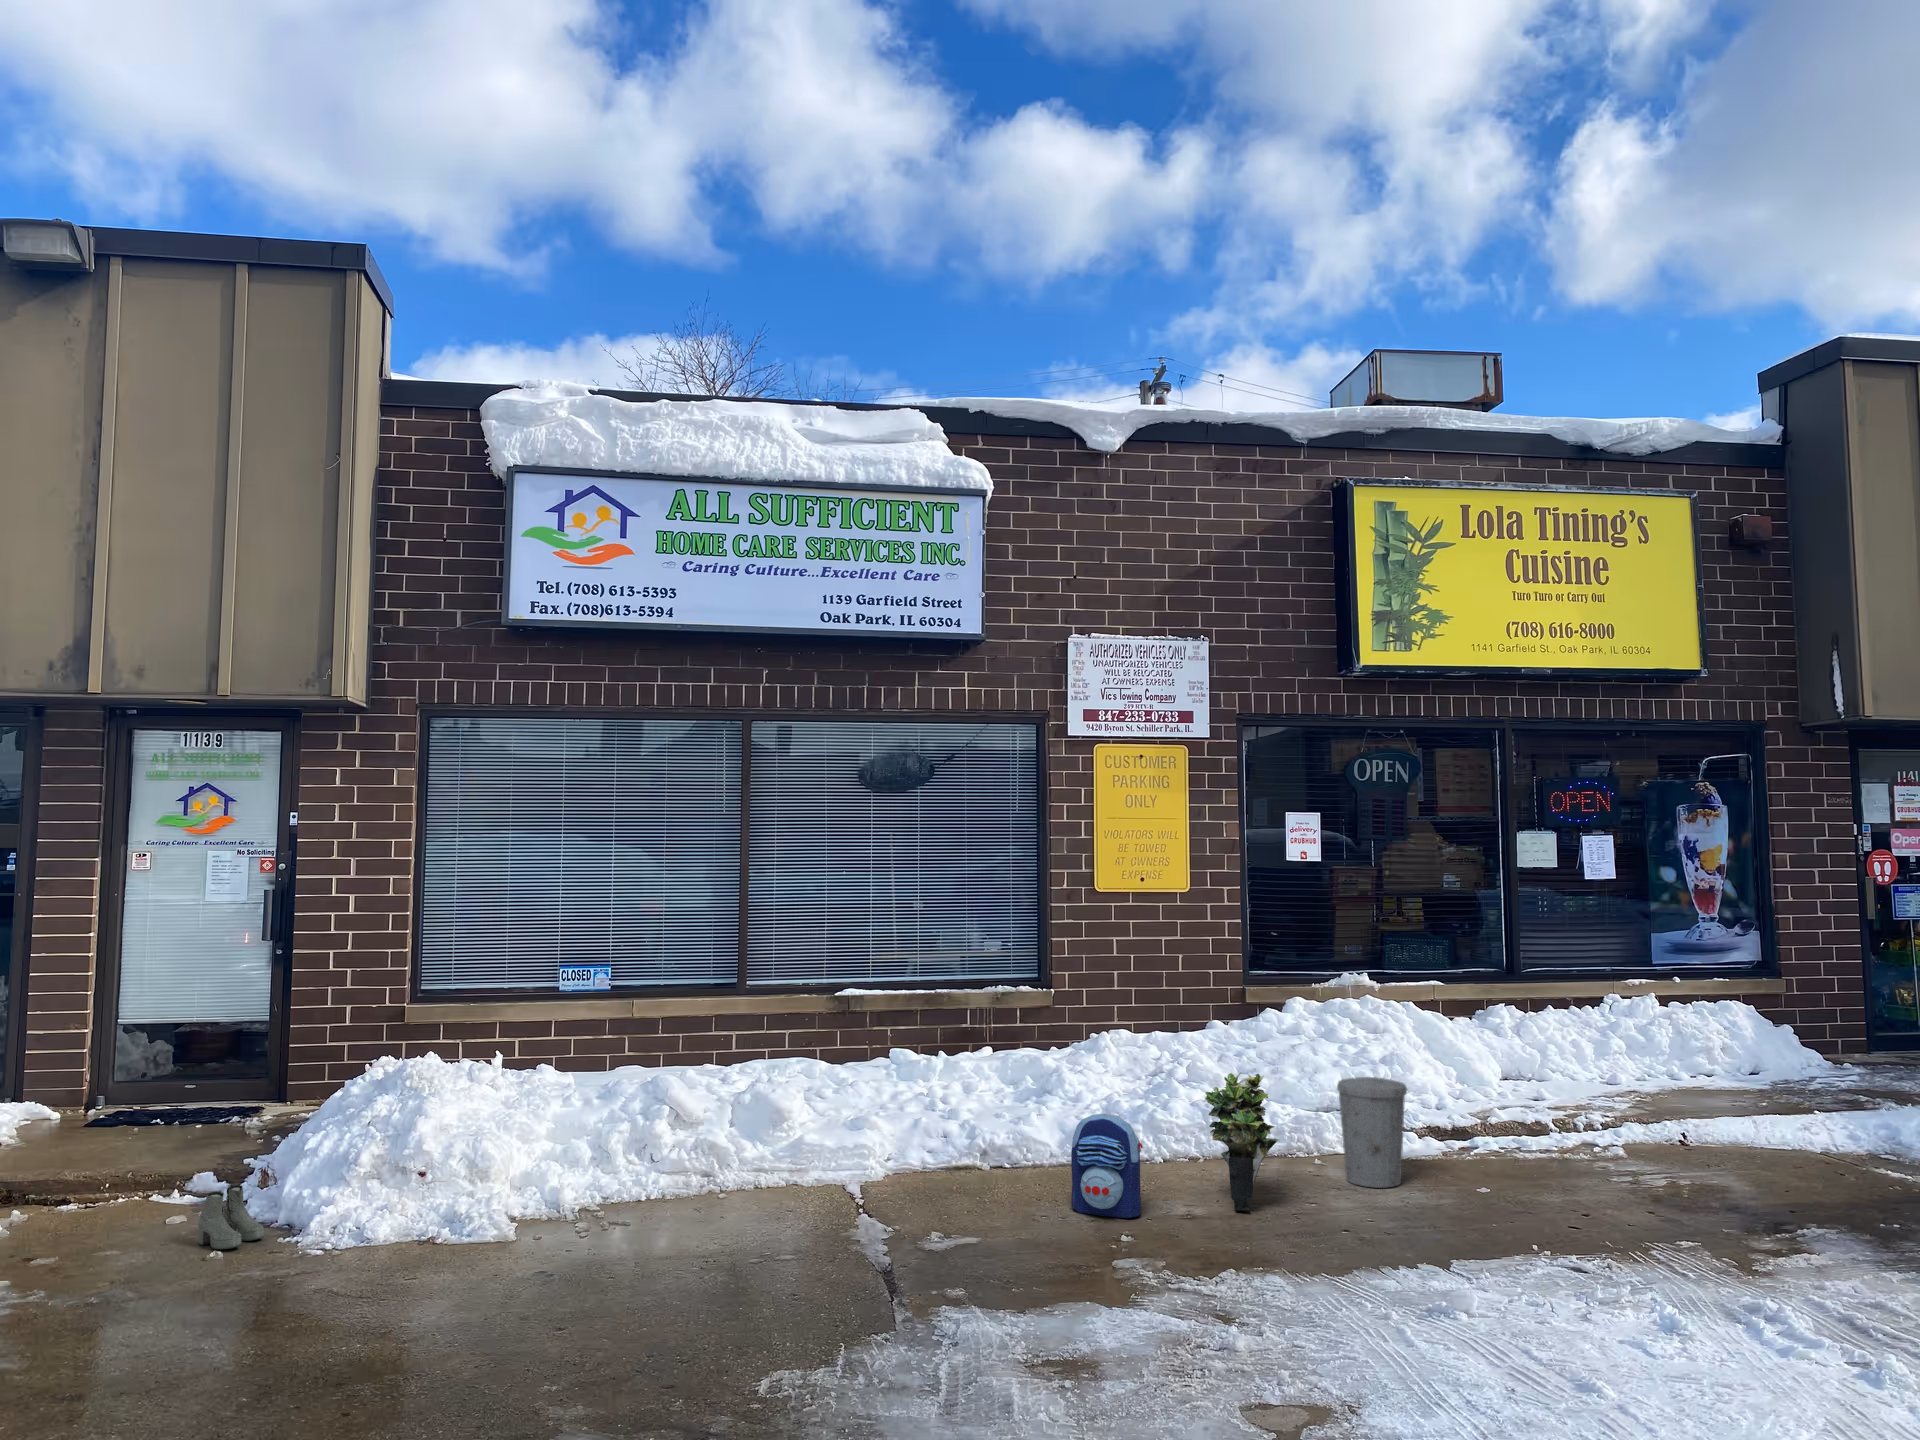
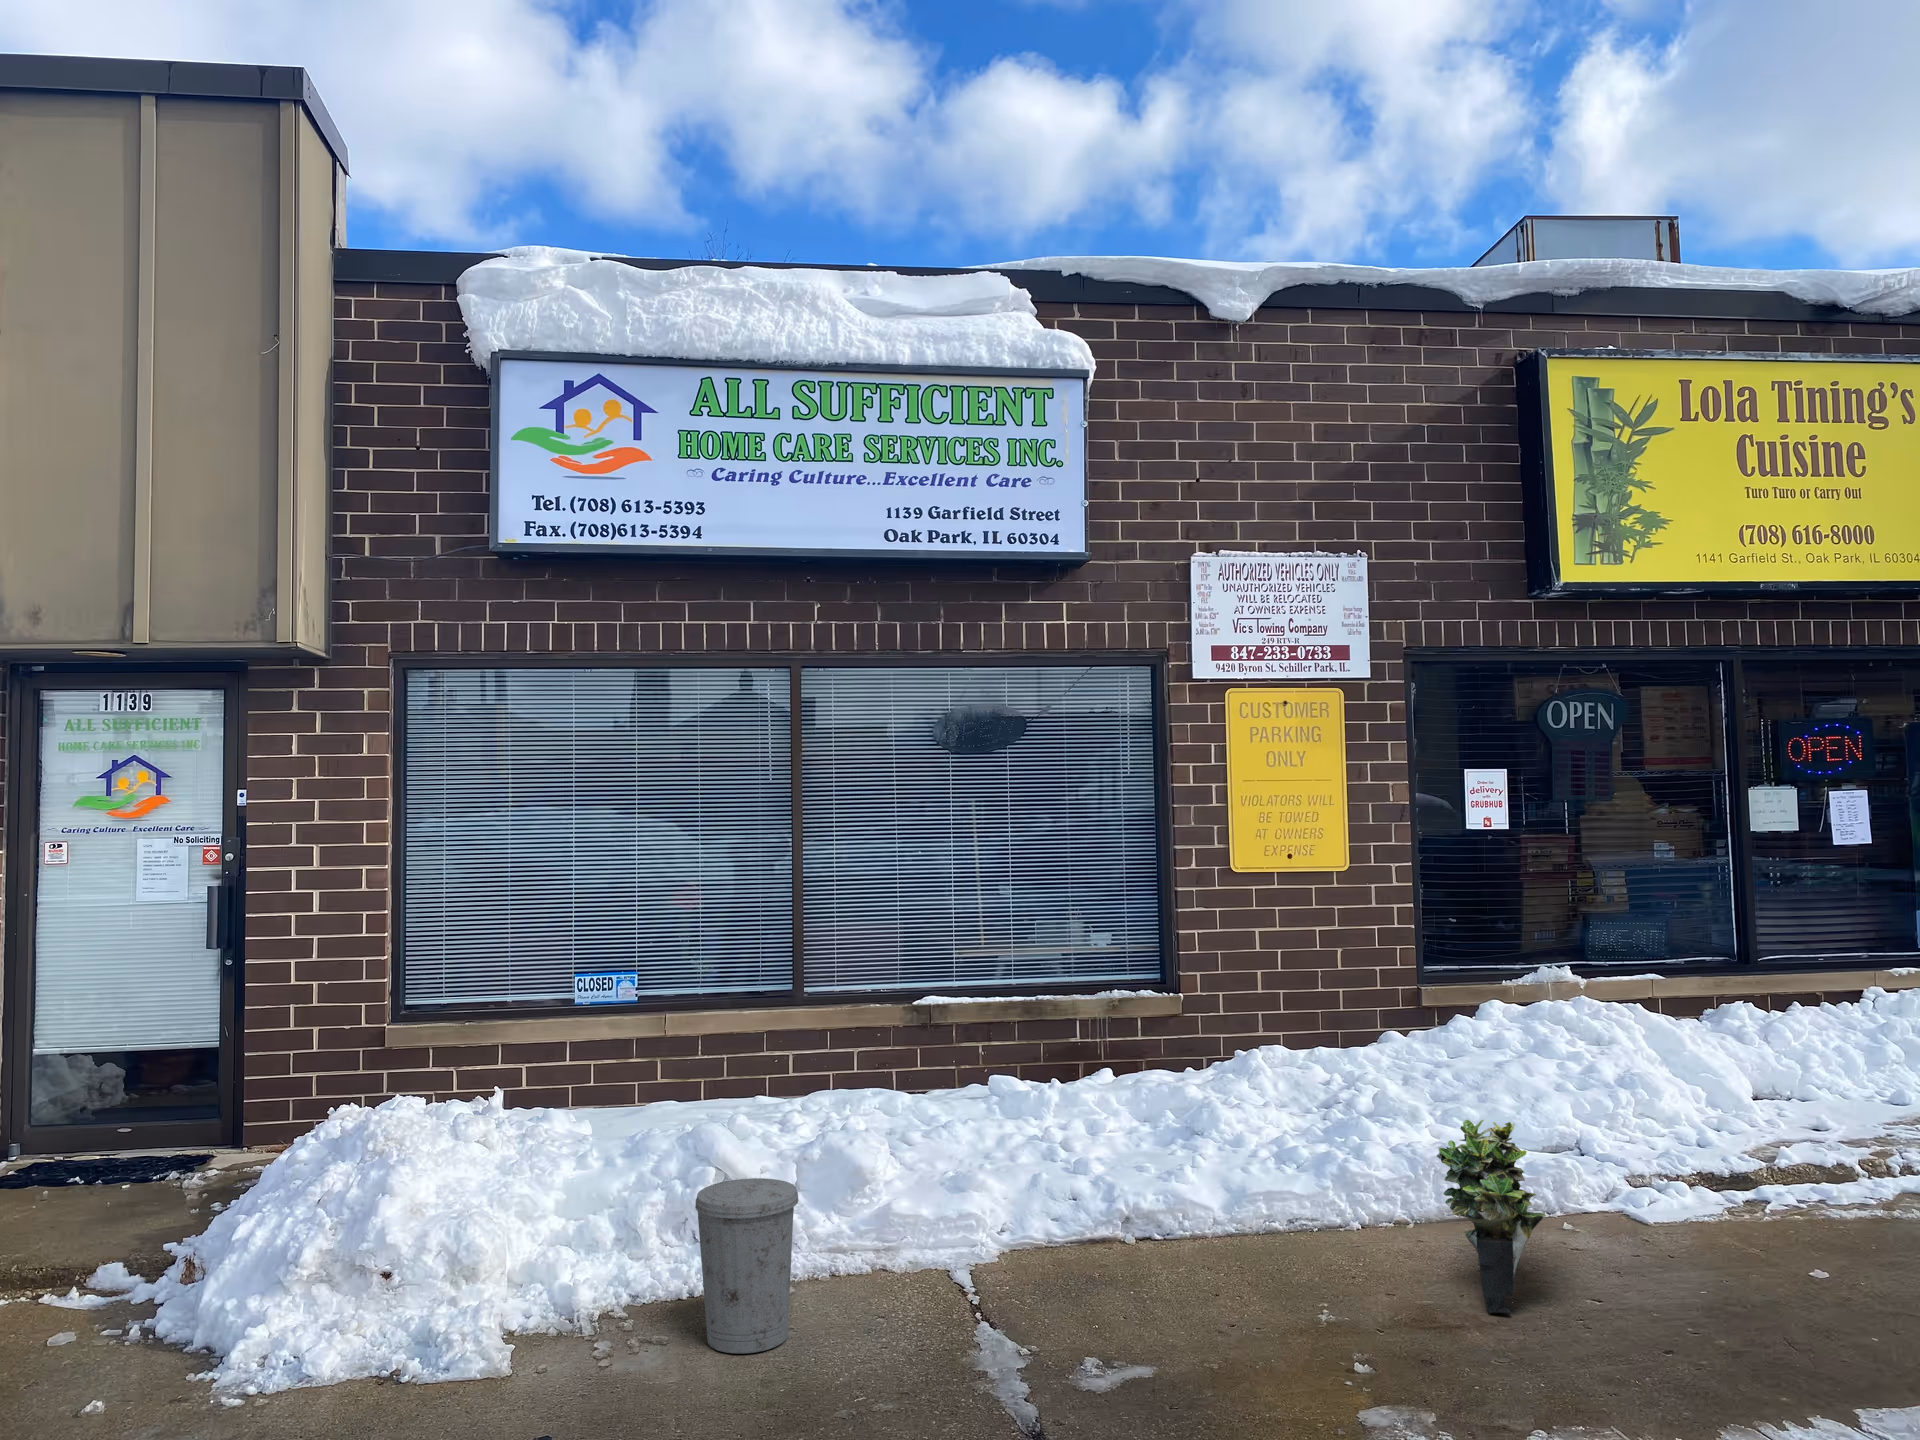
trash can: present [1337,1077,1407,1188] -> present [695,1178,799,1354]
backpack: present [1071,1113,1143,1218] -> none [1260,1182,1361,1328]
boots: present [198,1185,264,1249] -> none [75,1301,167,1396]

